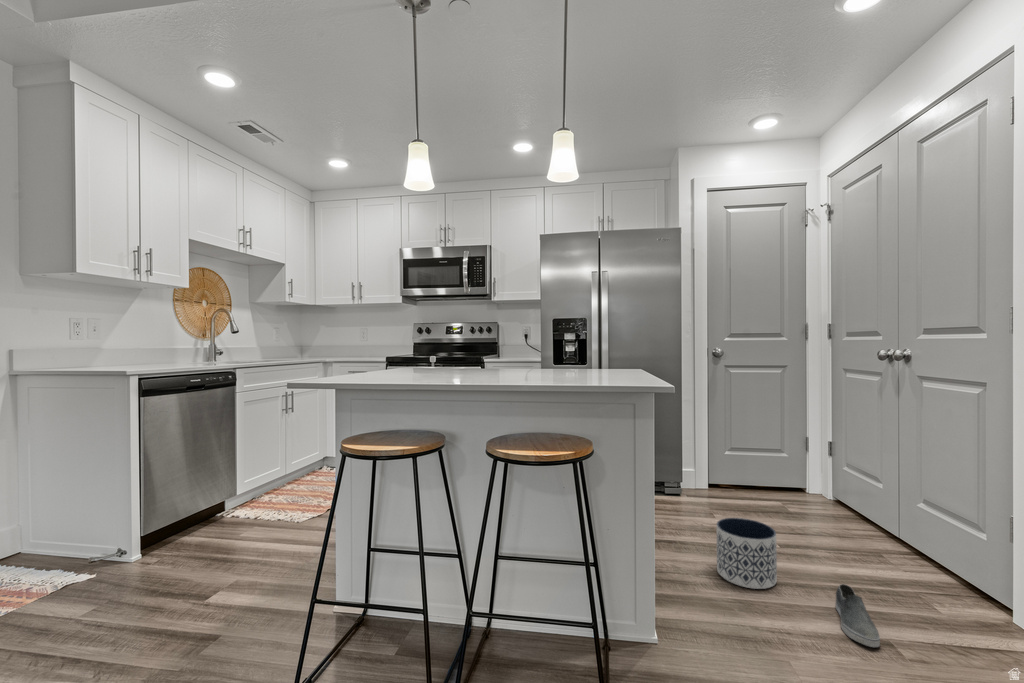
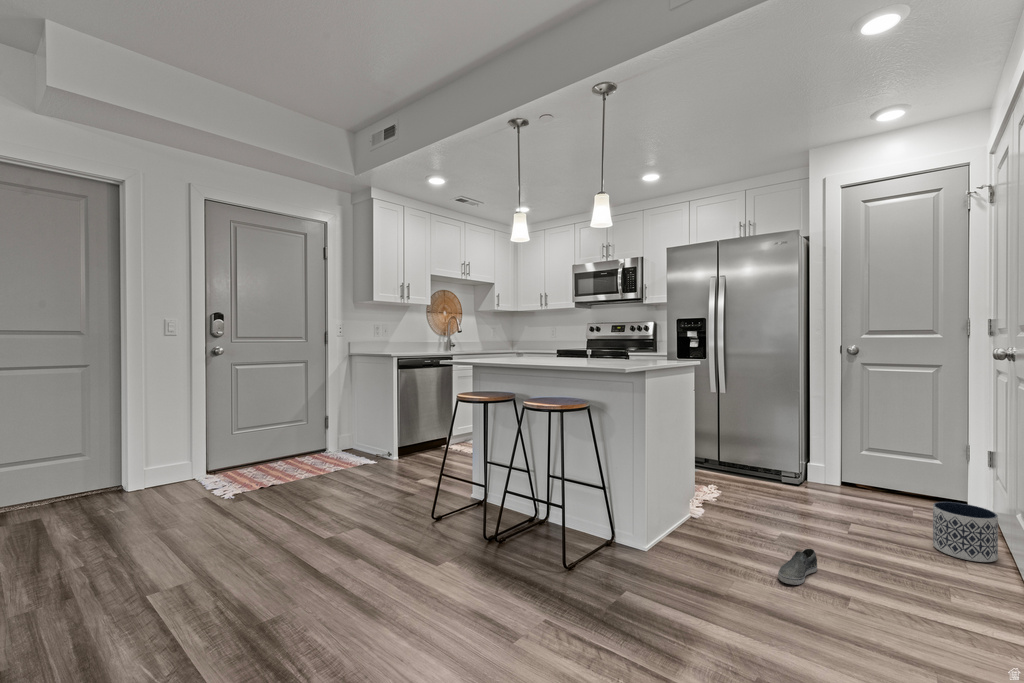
planter: present [717,518,777,589] -> present [933,502,998,562]

